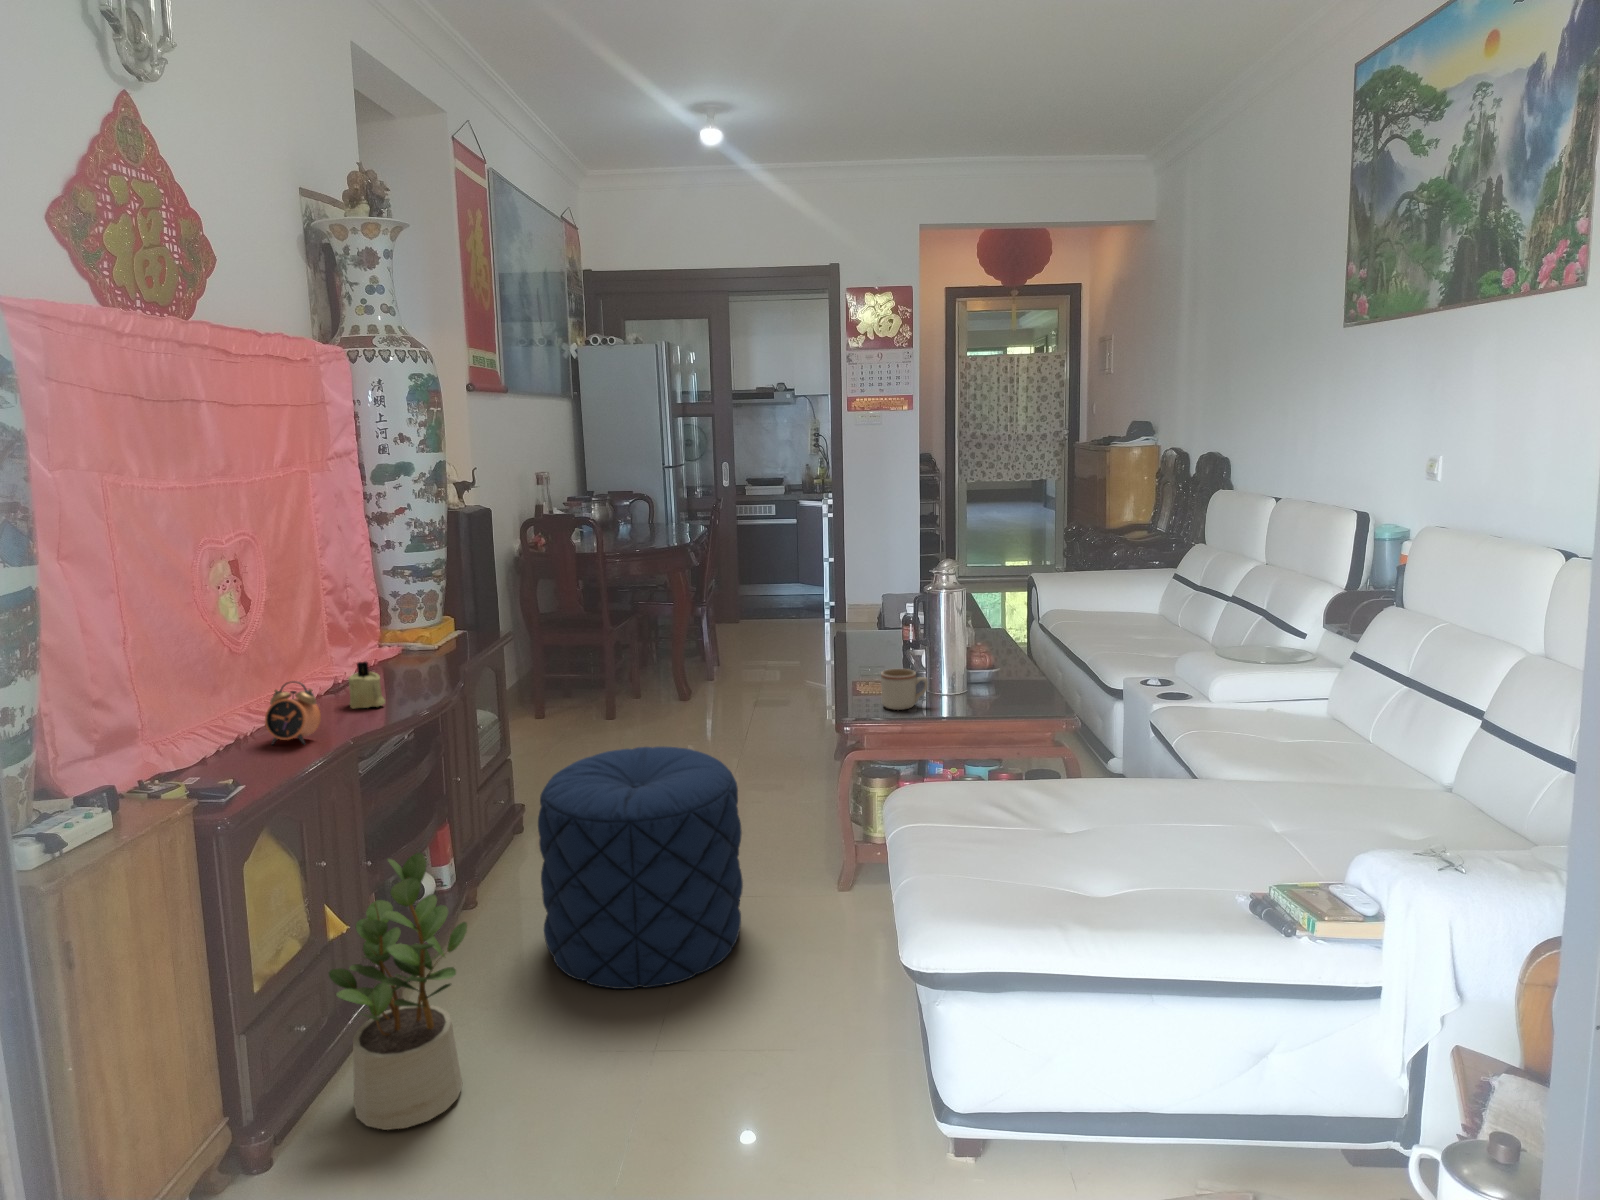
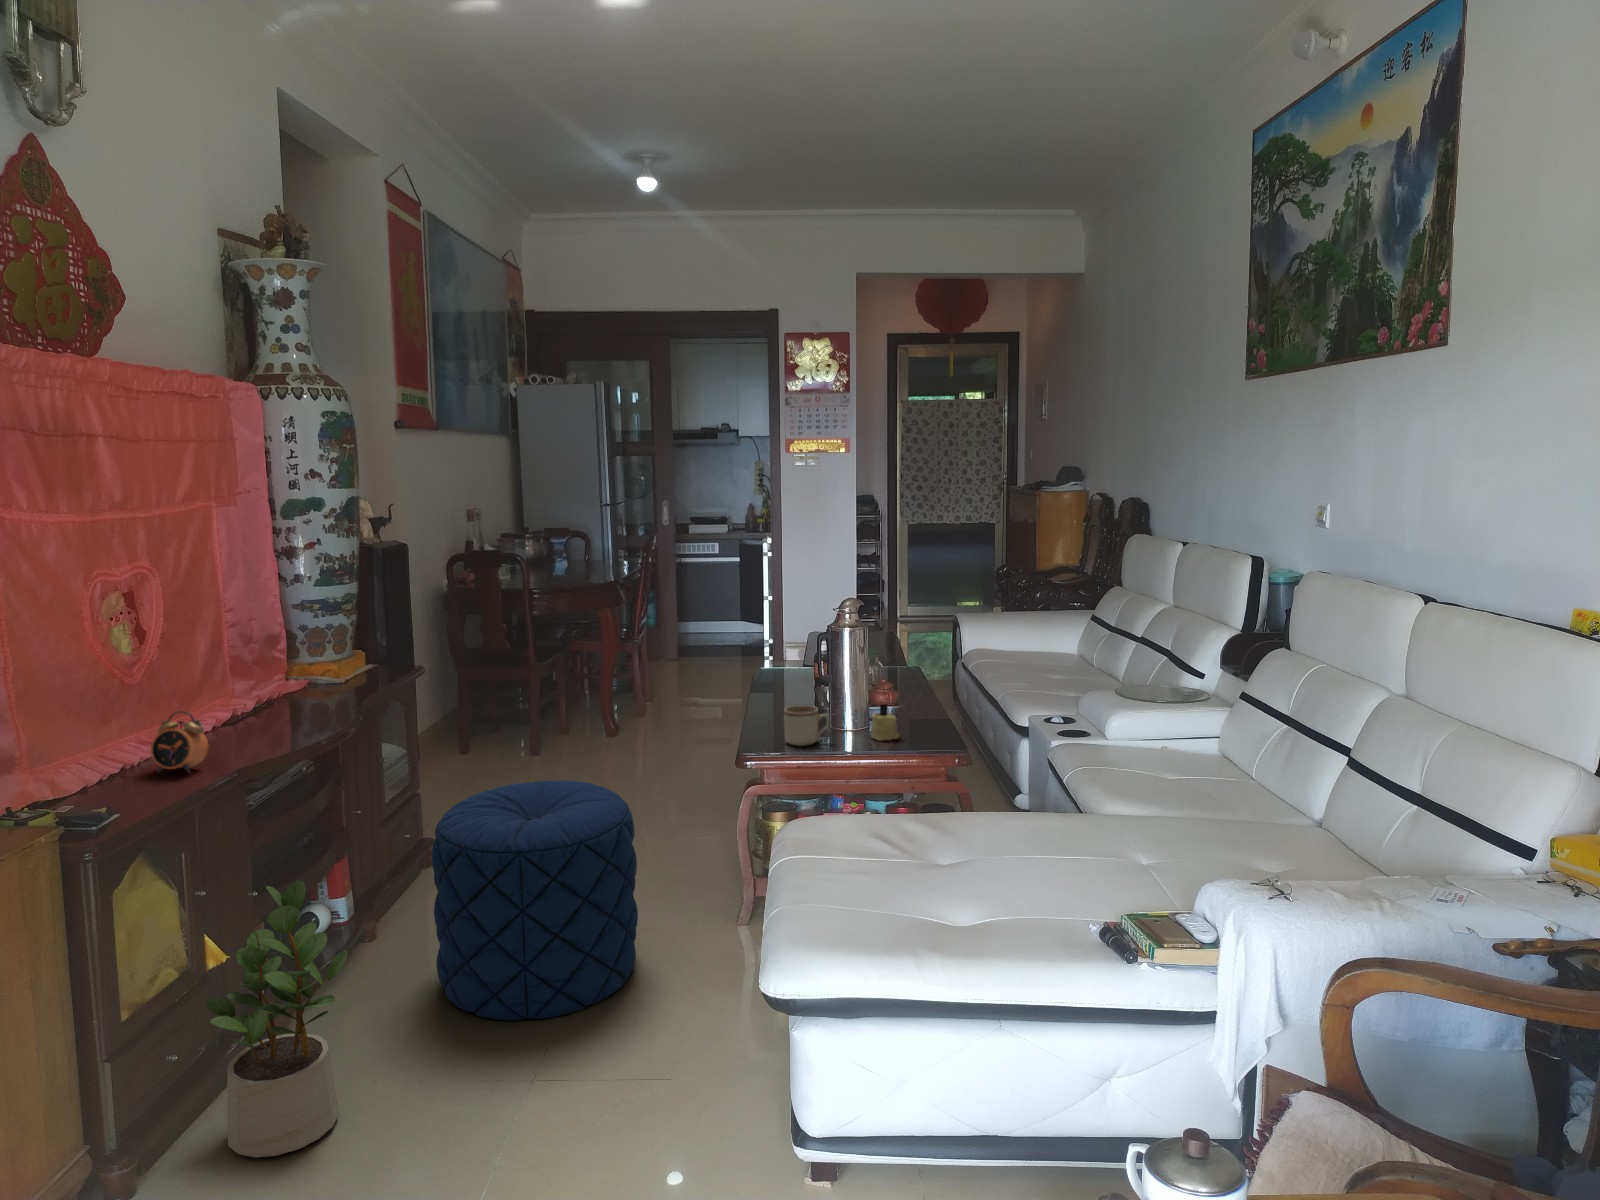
candle: present [348,662,385,709] -> present [871,704,899,741]

